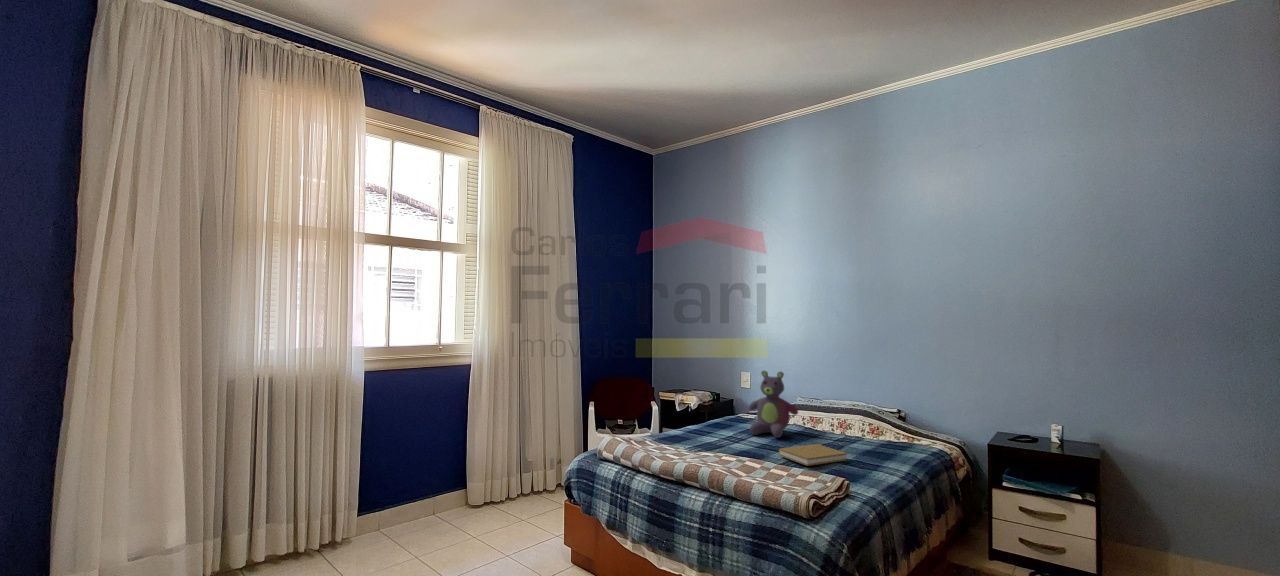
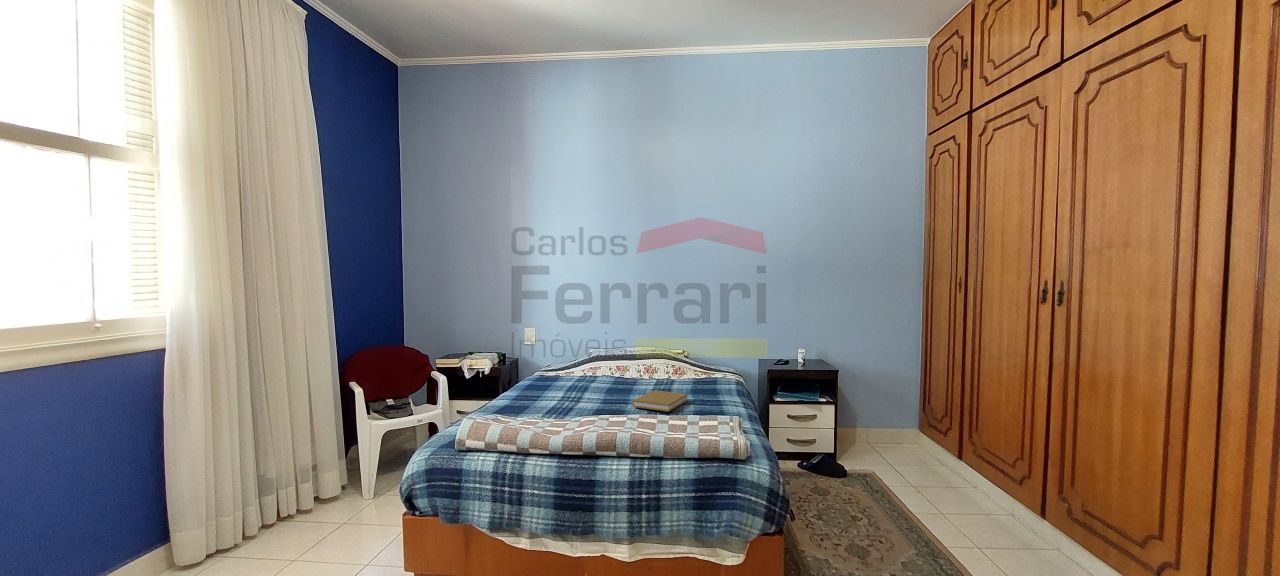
stuffed bear: present [749,371,798,438] -> none [570,325,620,391]

